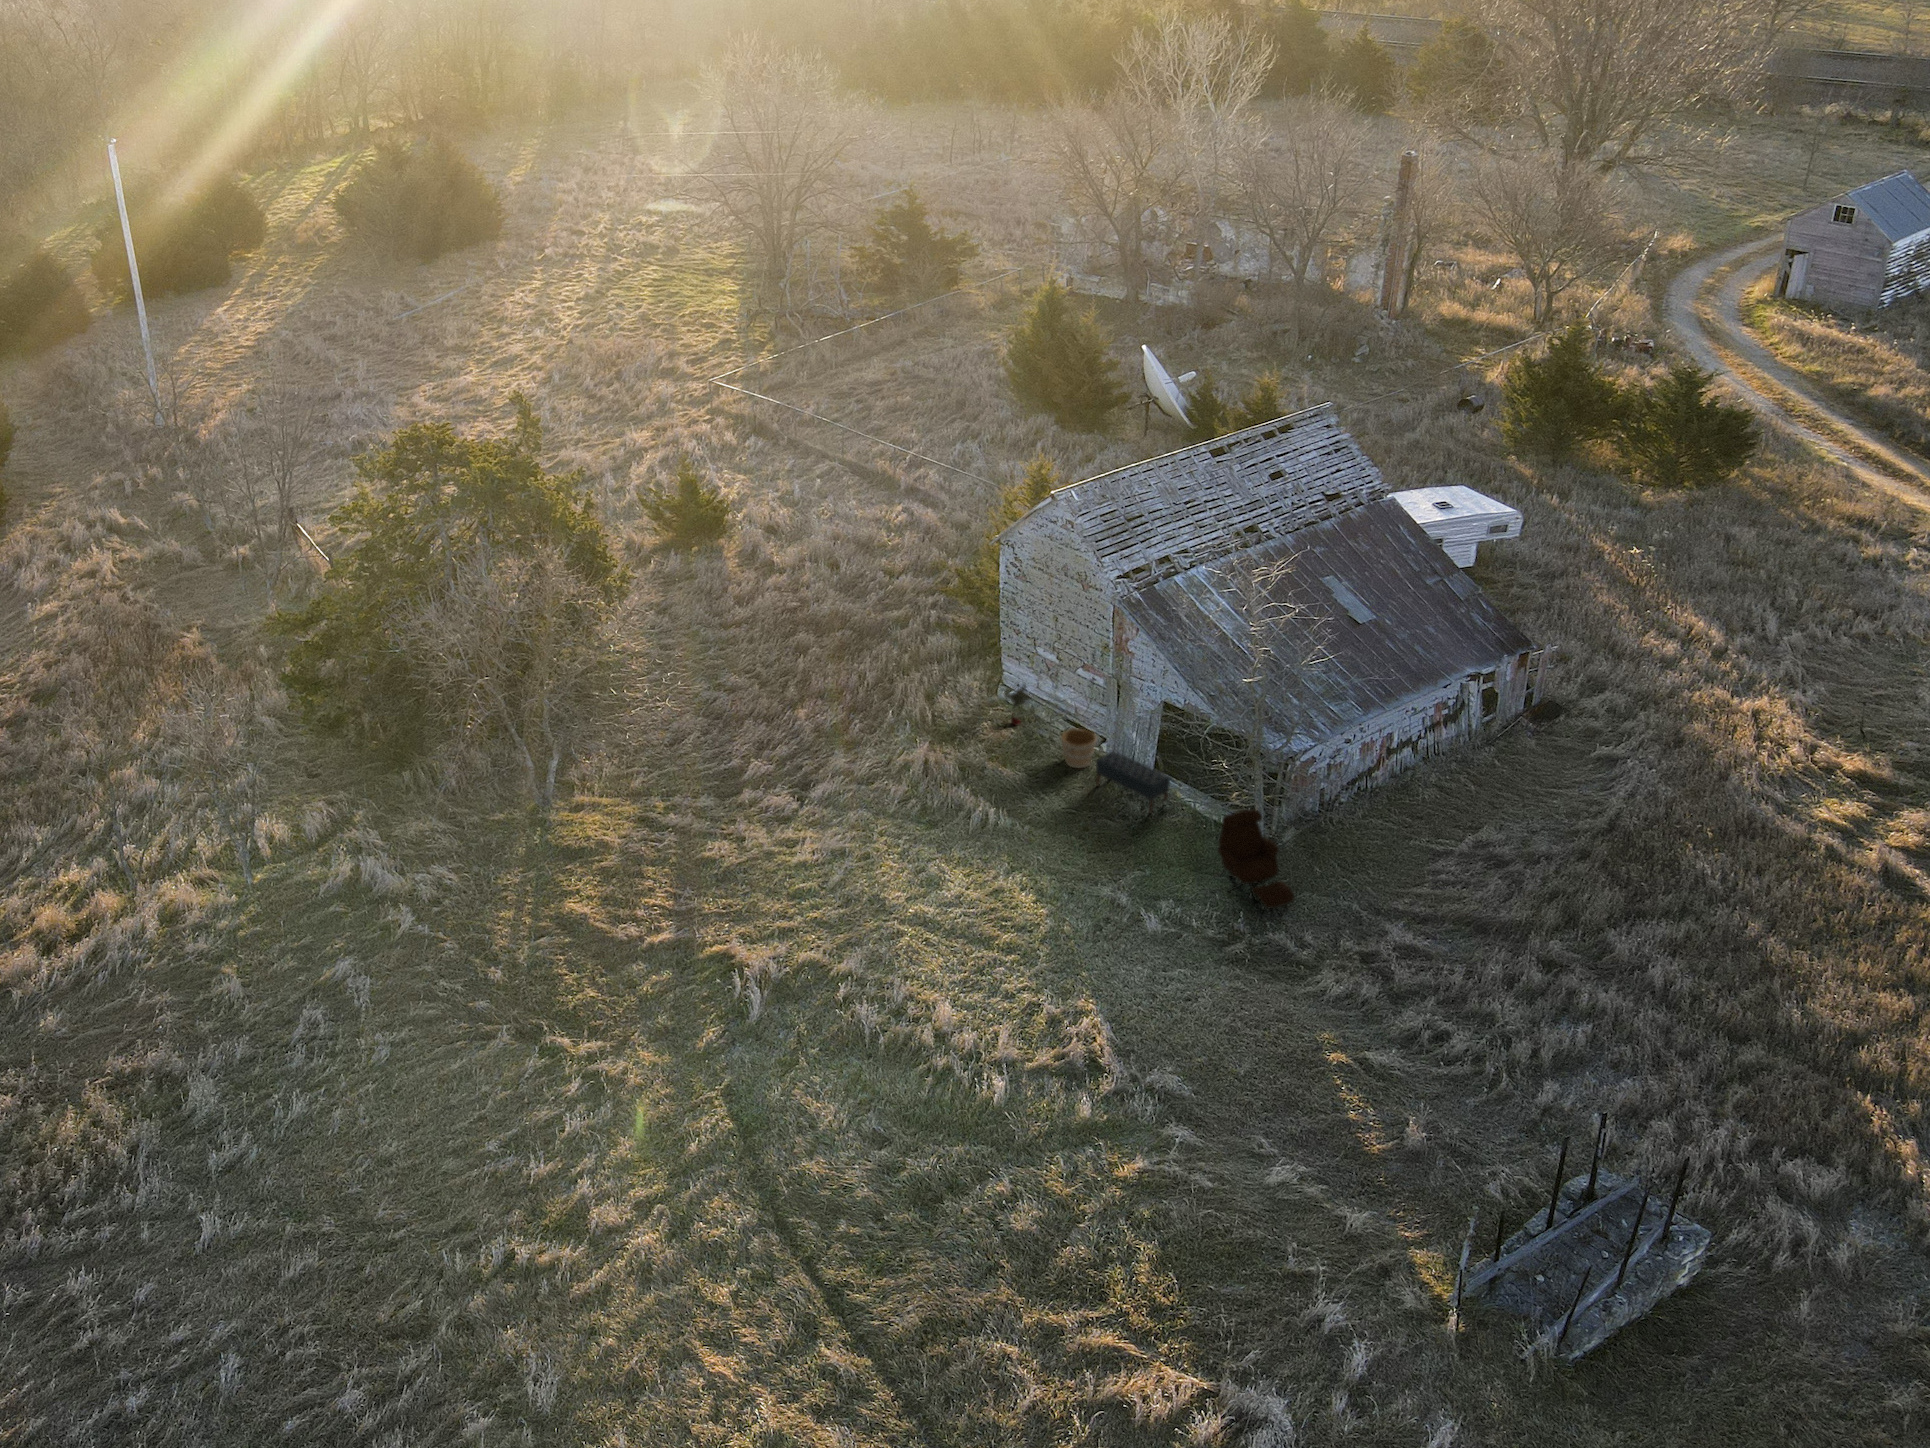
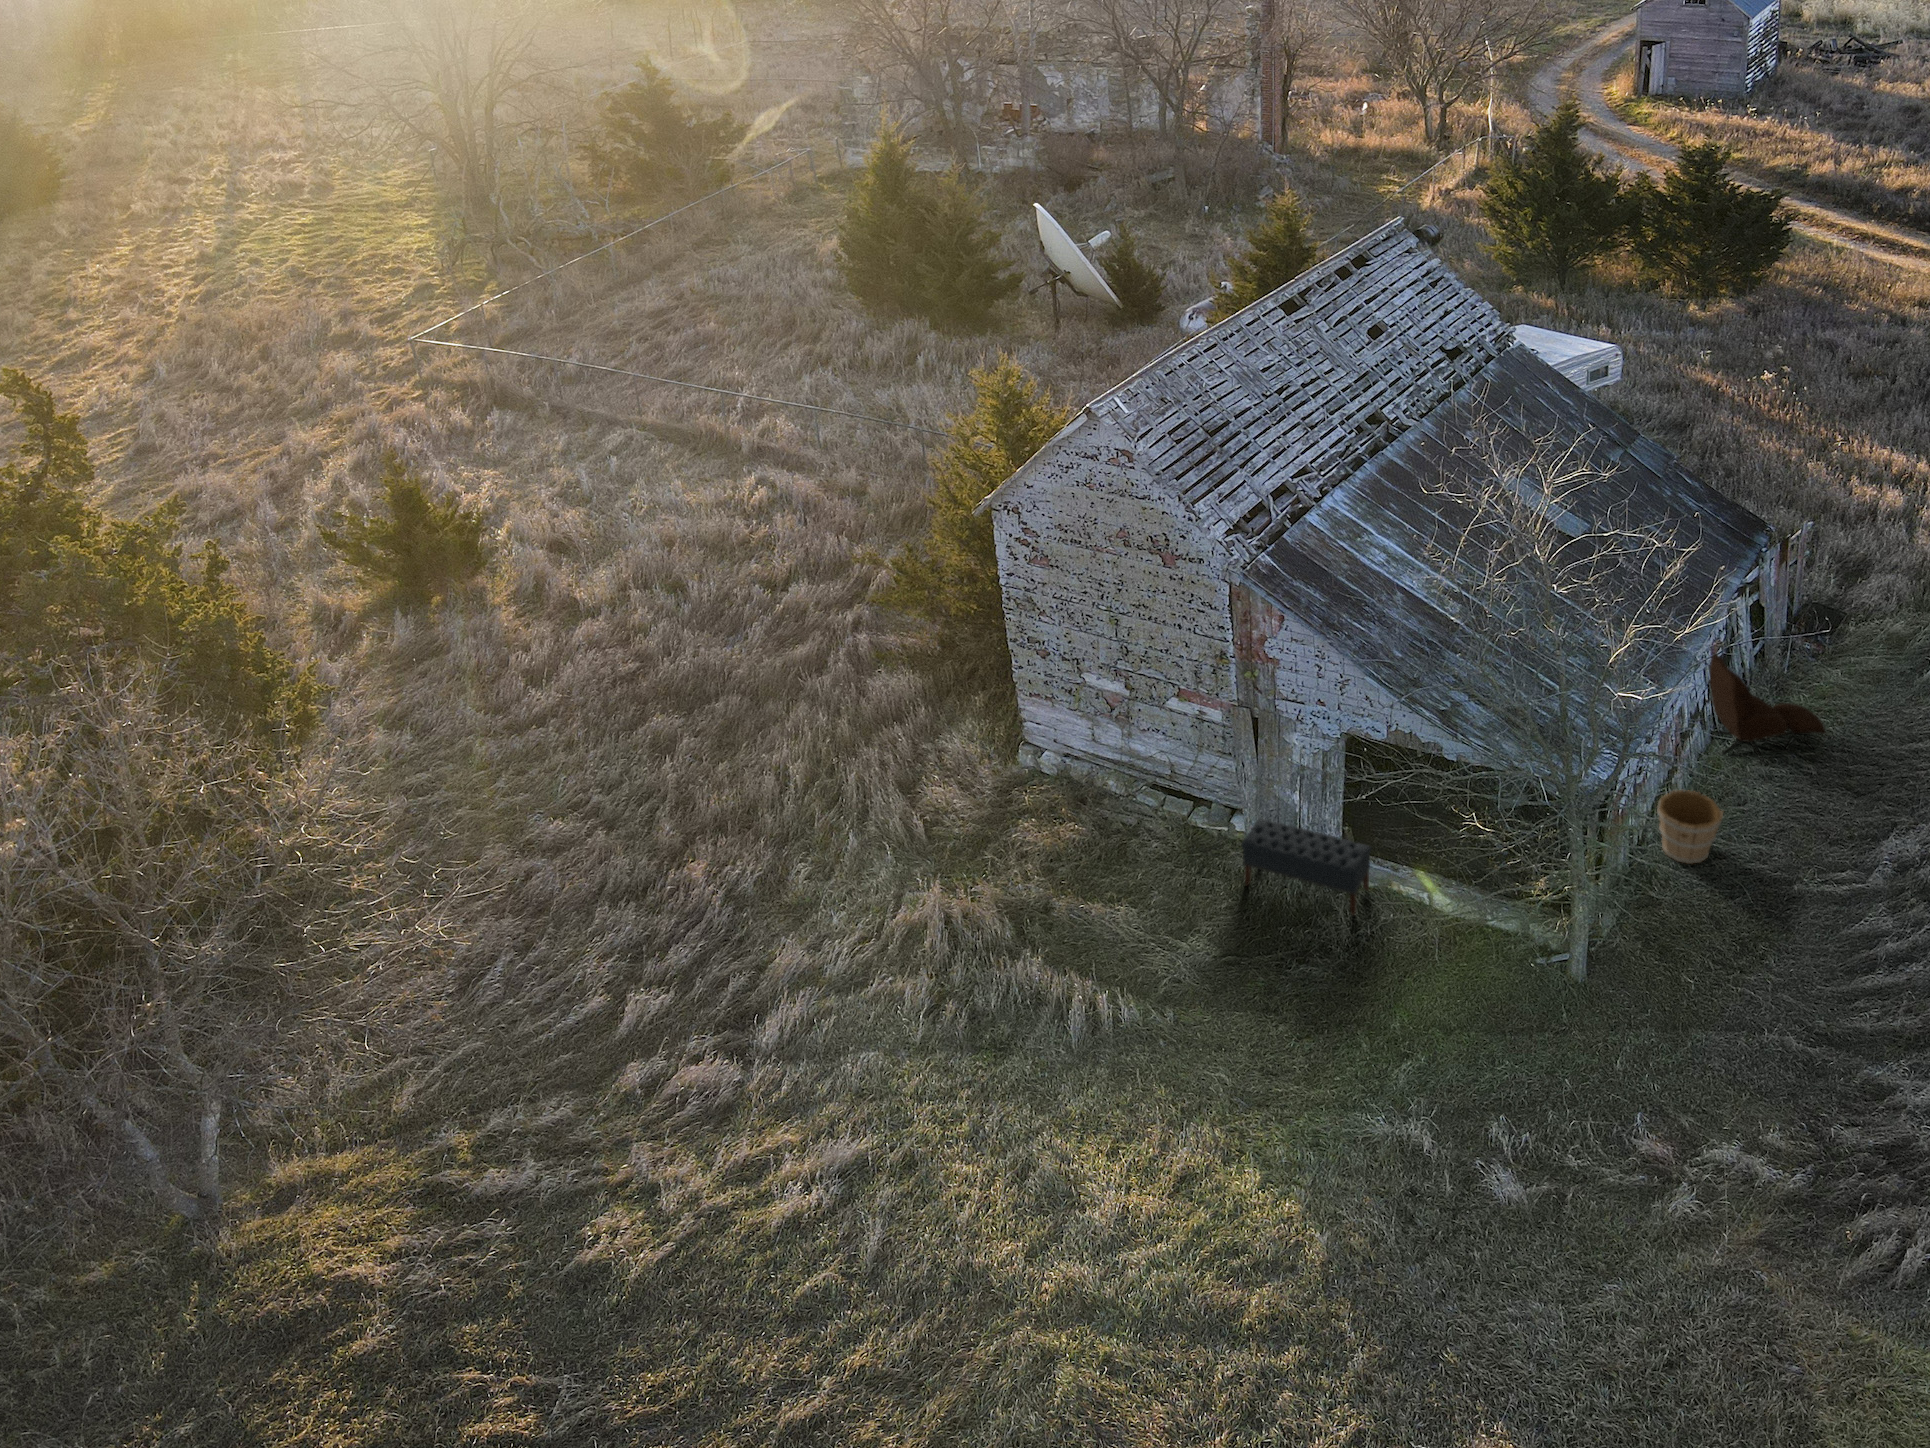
potted tree: present [1005,683,1032,725] -> none [1037,727,1092,801]
wooden bucket: present [1061,728,1097,768] -> present [1657,790,1723,864]
lounge chair: present [1218,809,1295,915] -> present [1710,654,1826,764]

